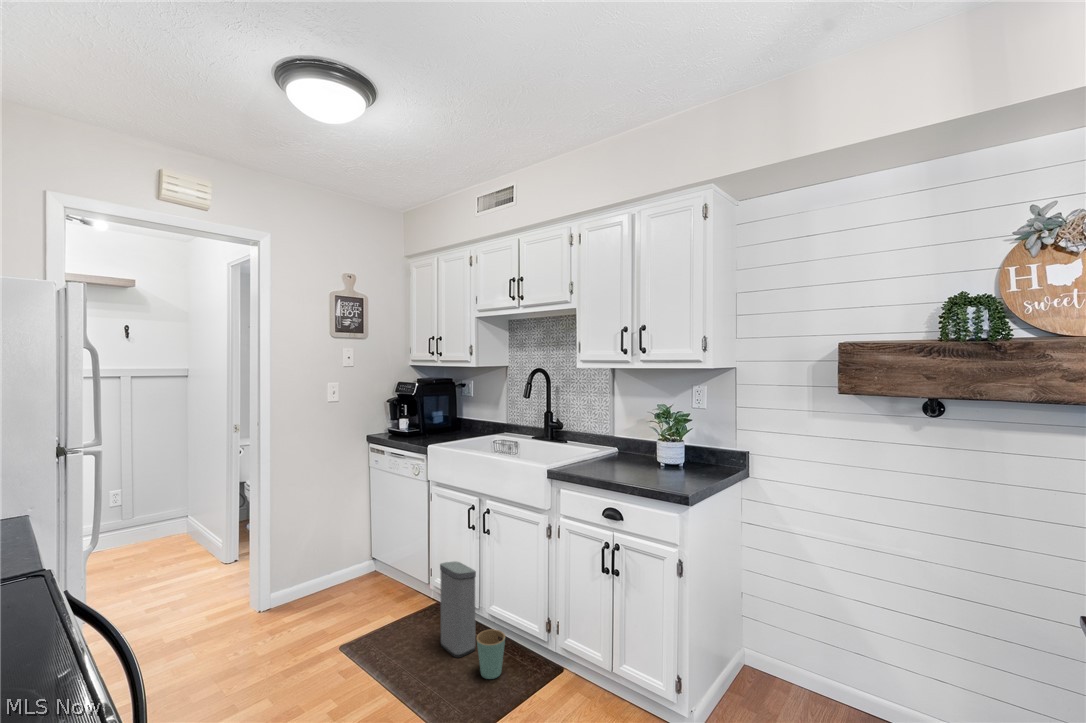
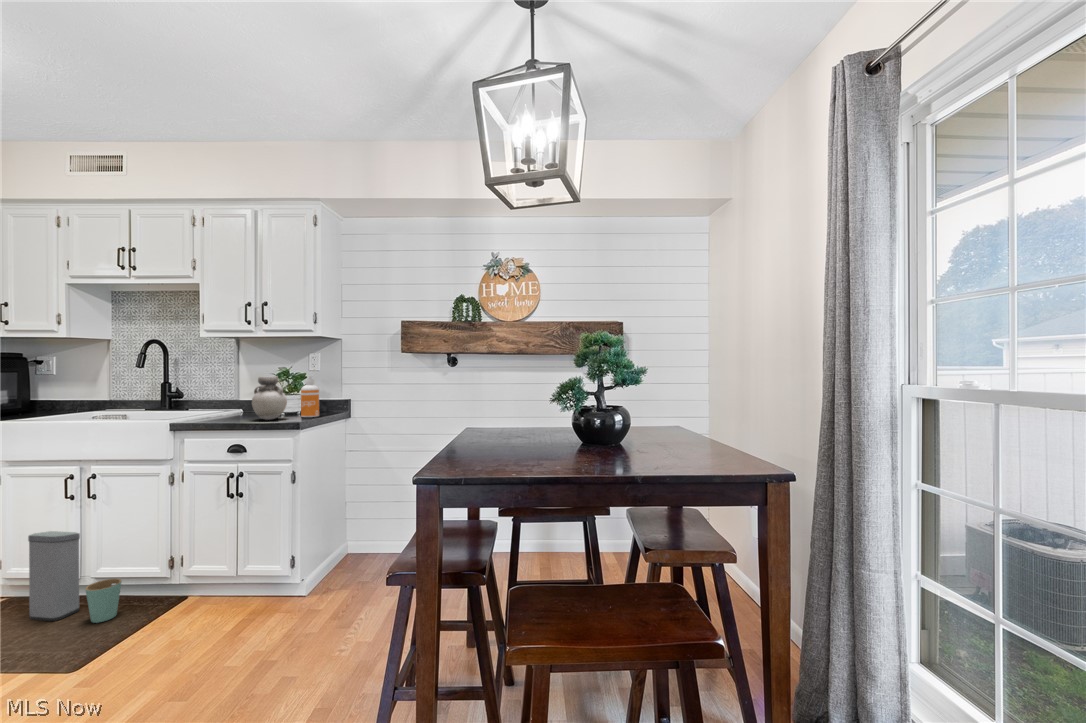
vase: none [629,420,670,478] -> present [252,376,287,420]
soap dispenser: none [687,420,710,478] -> present [301,375,319,417]

